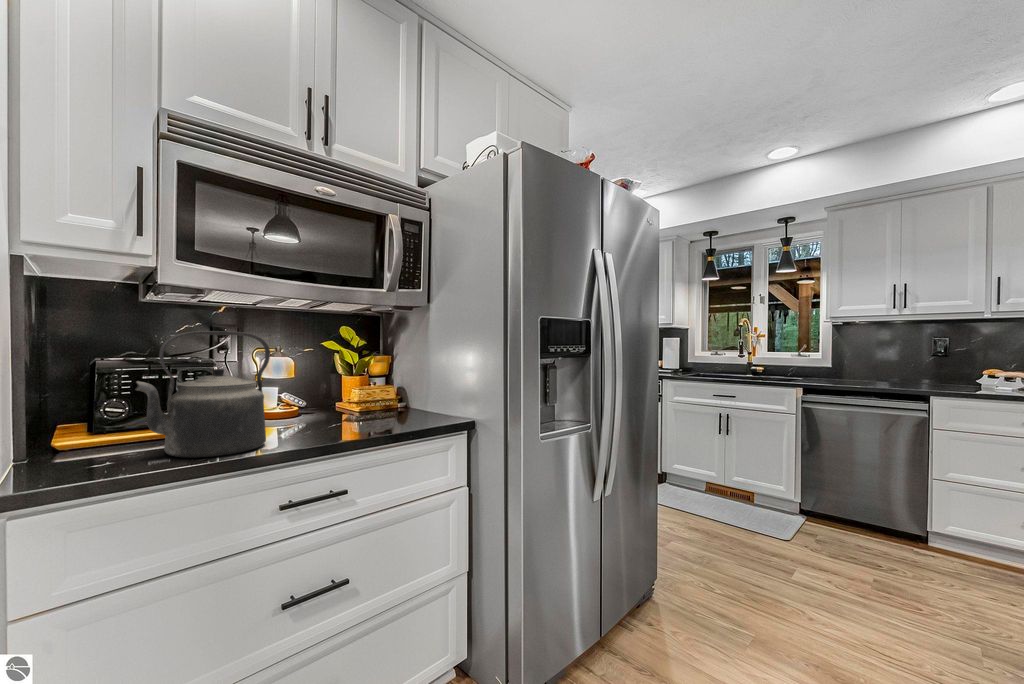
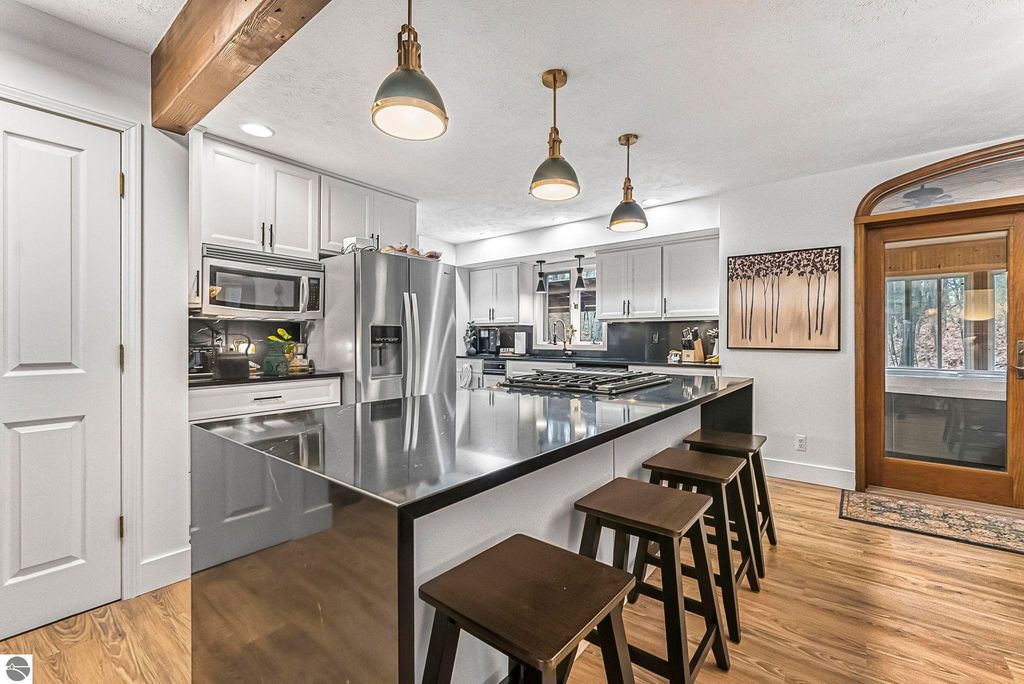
ceramic pitcher: none [306,351,380,429] -> present [264,341,298,375]

